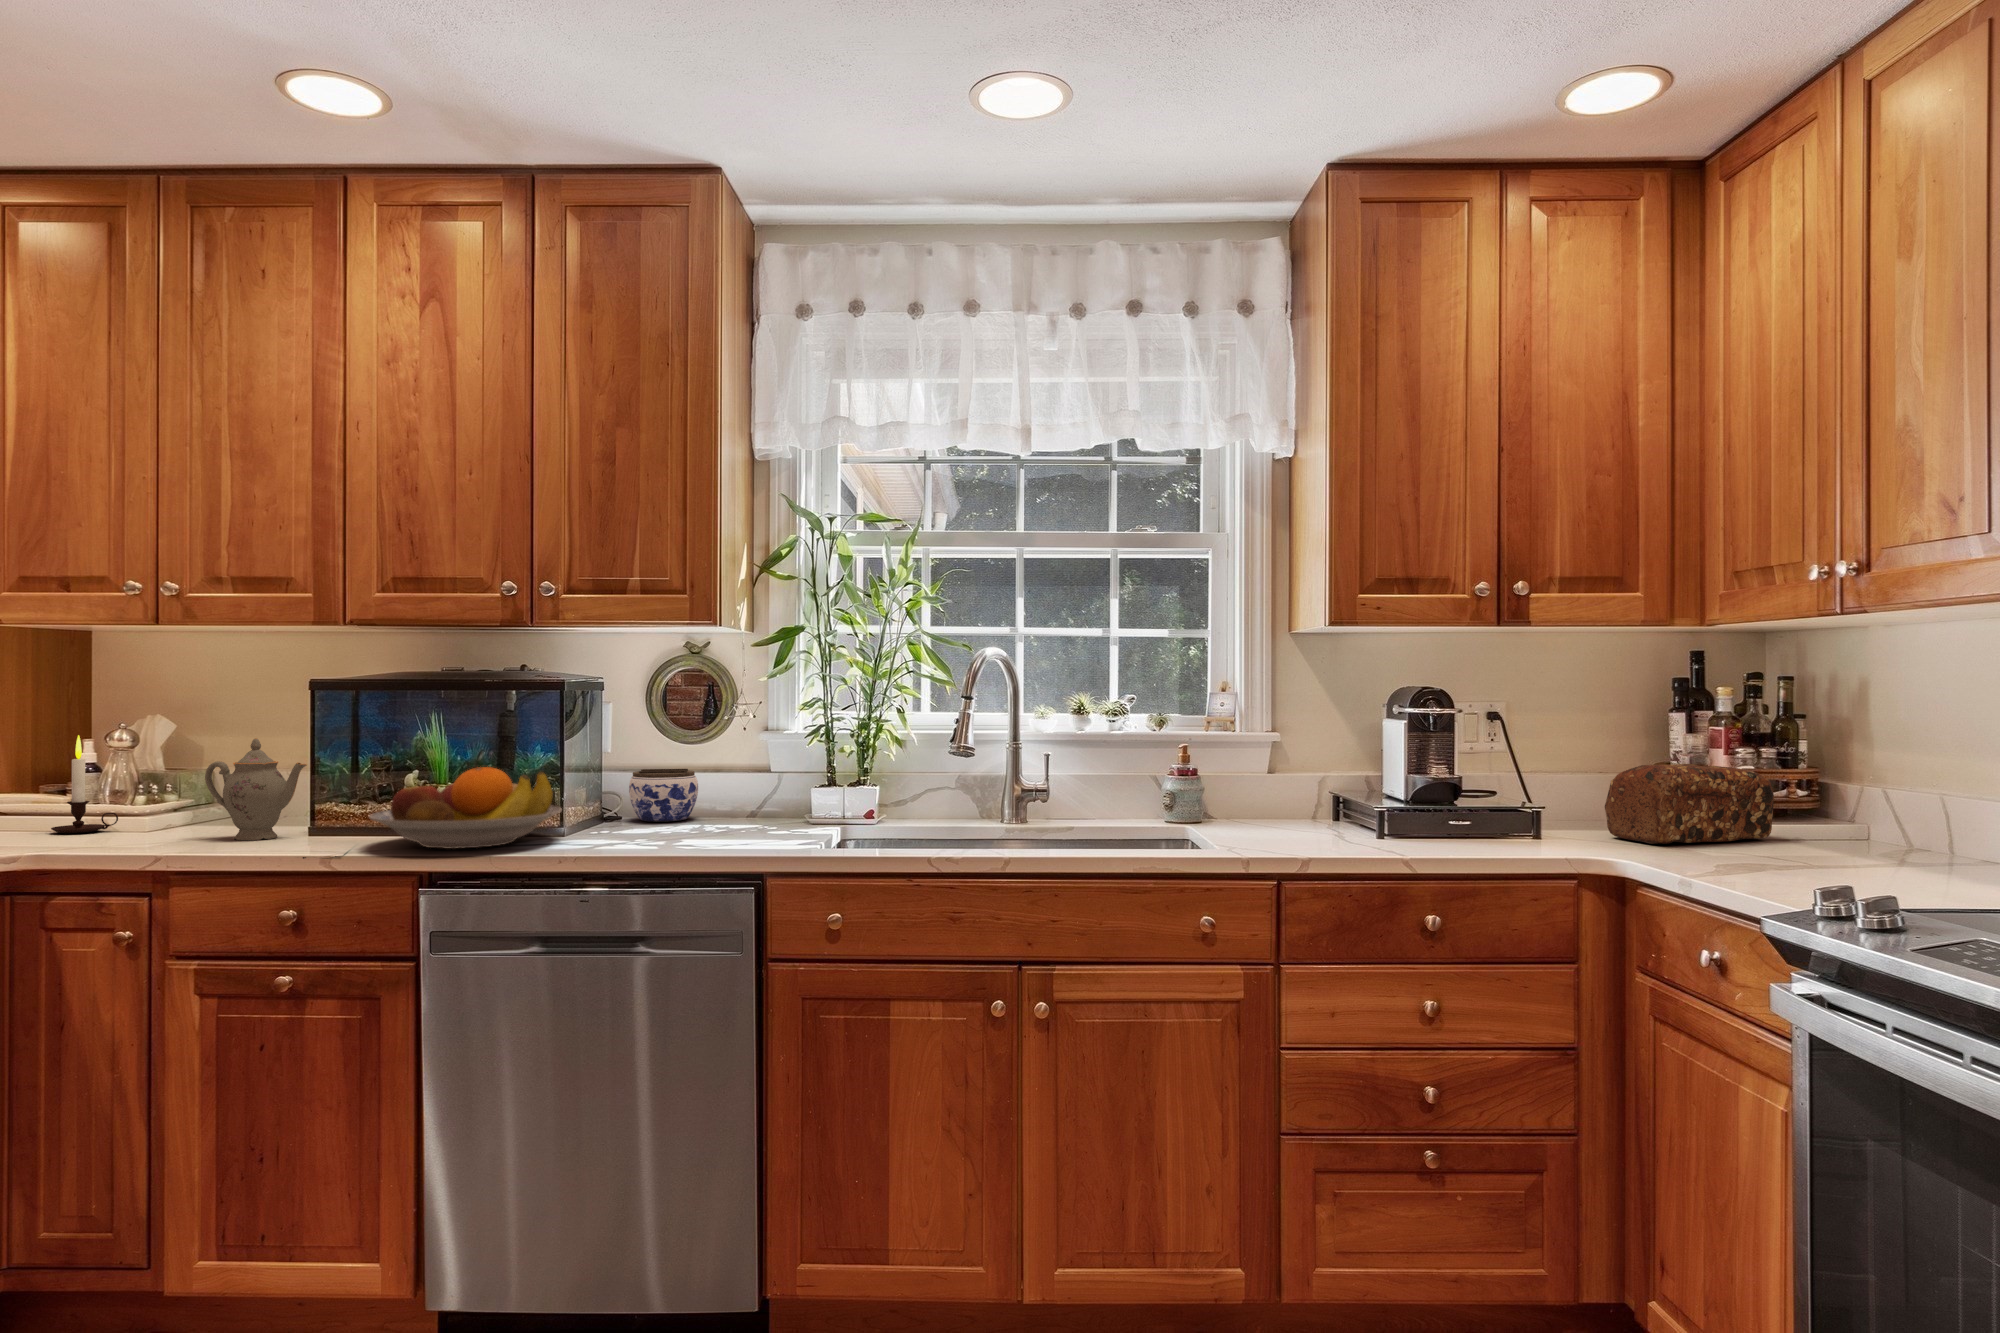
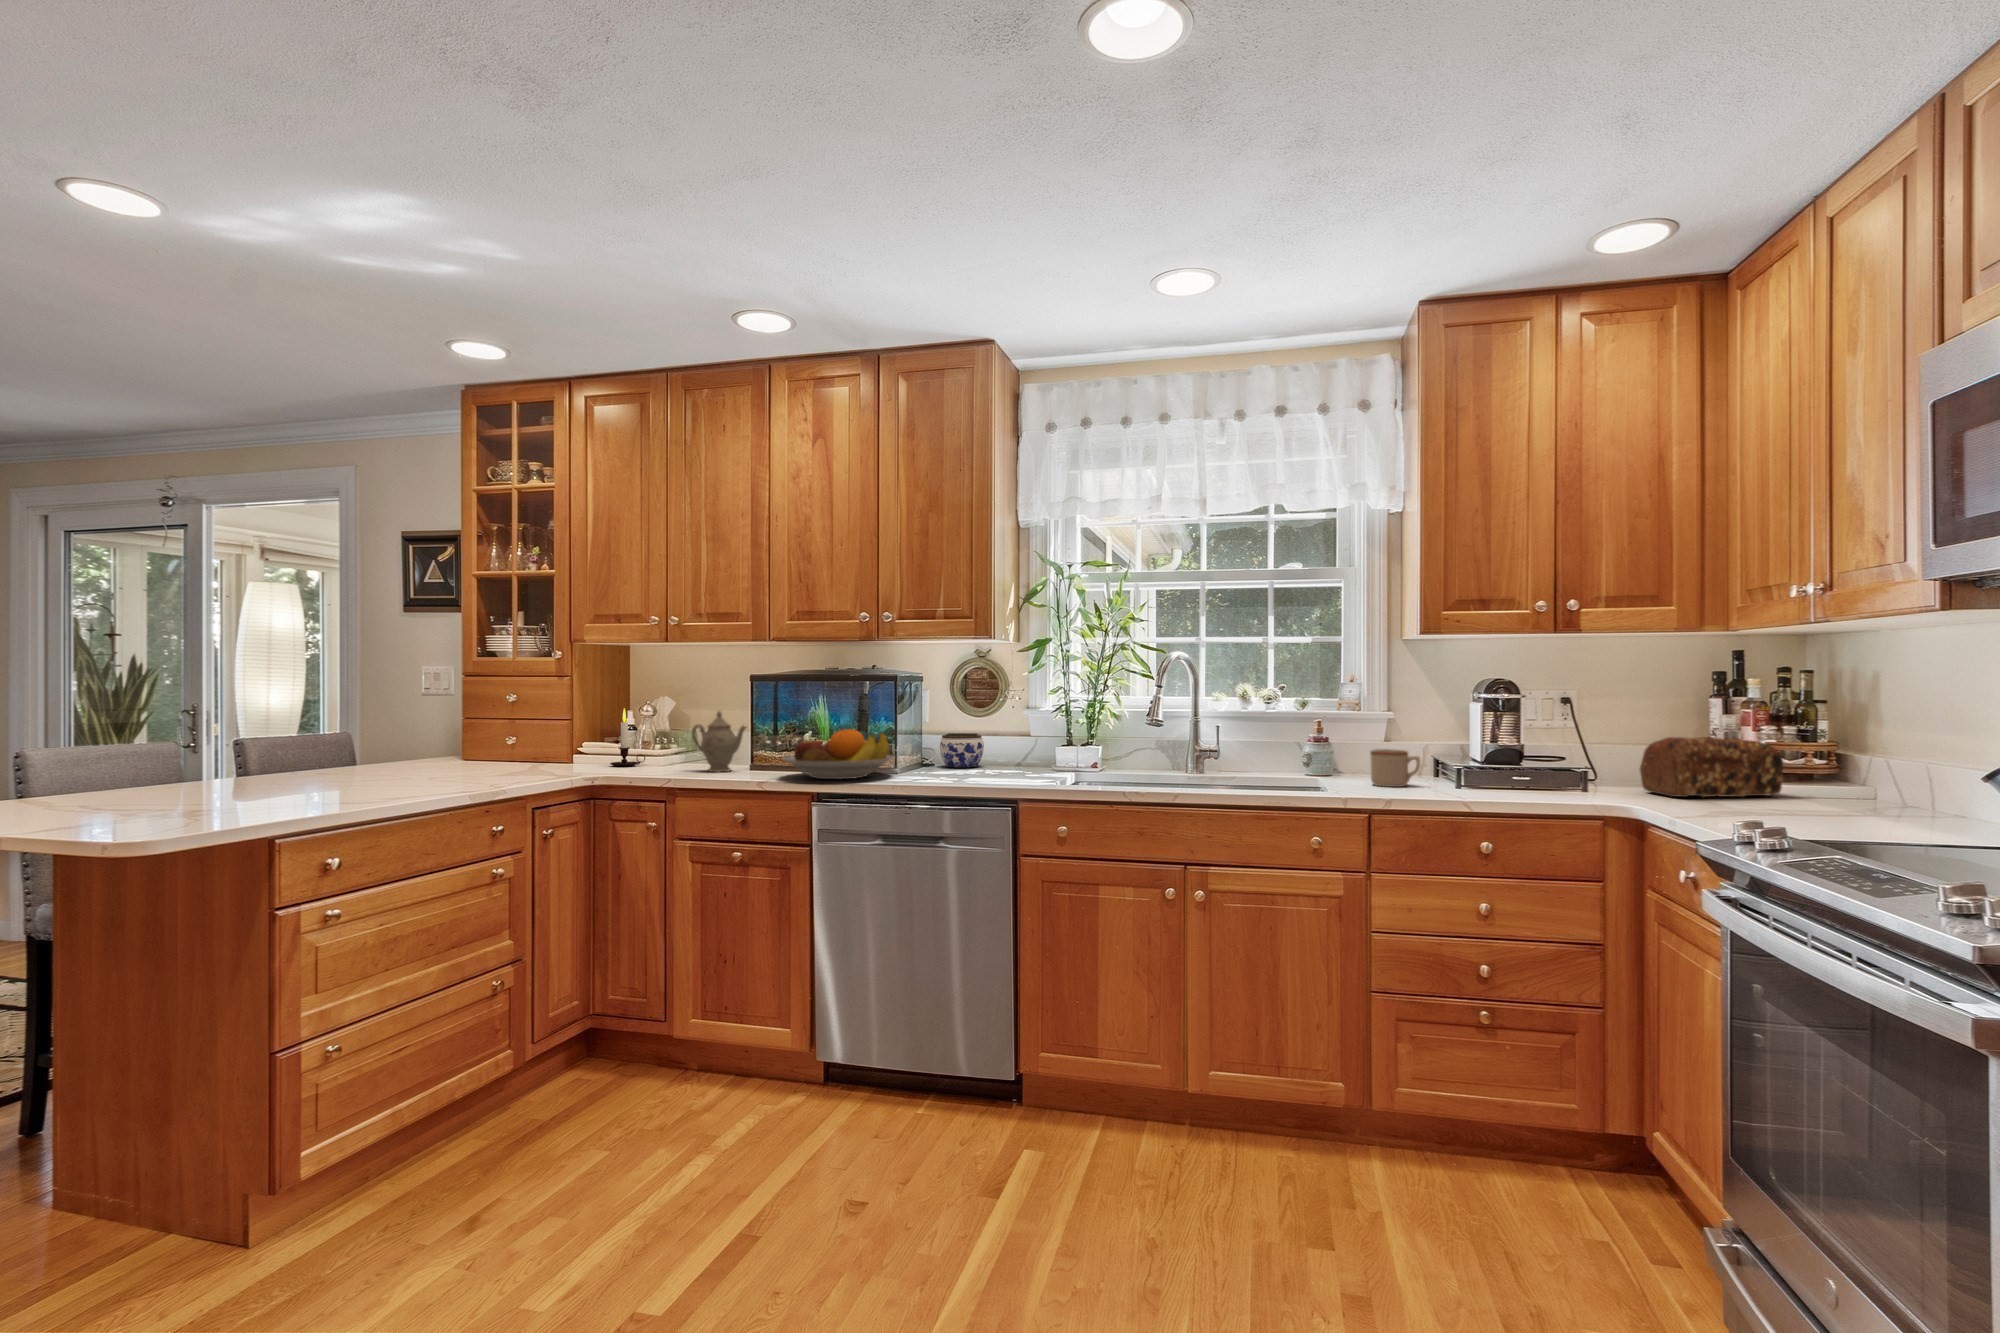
mug: none [1265,785,1332,838] -> present [1370,749,1420,787]

